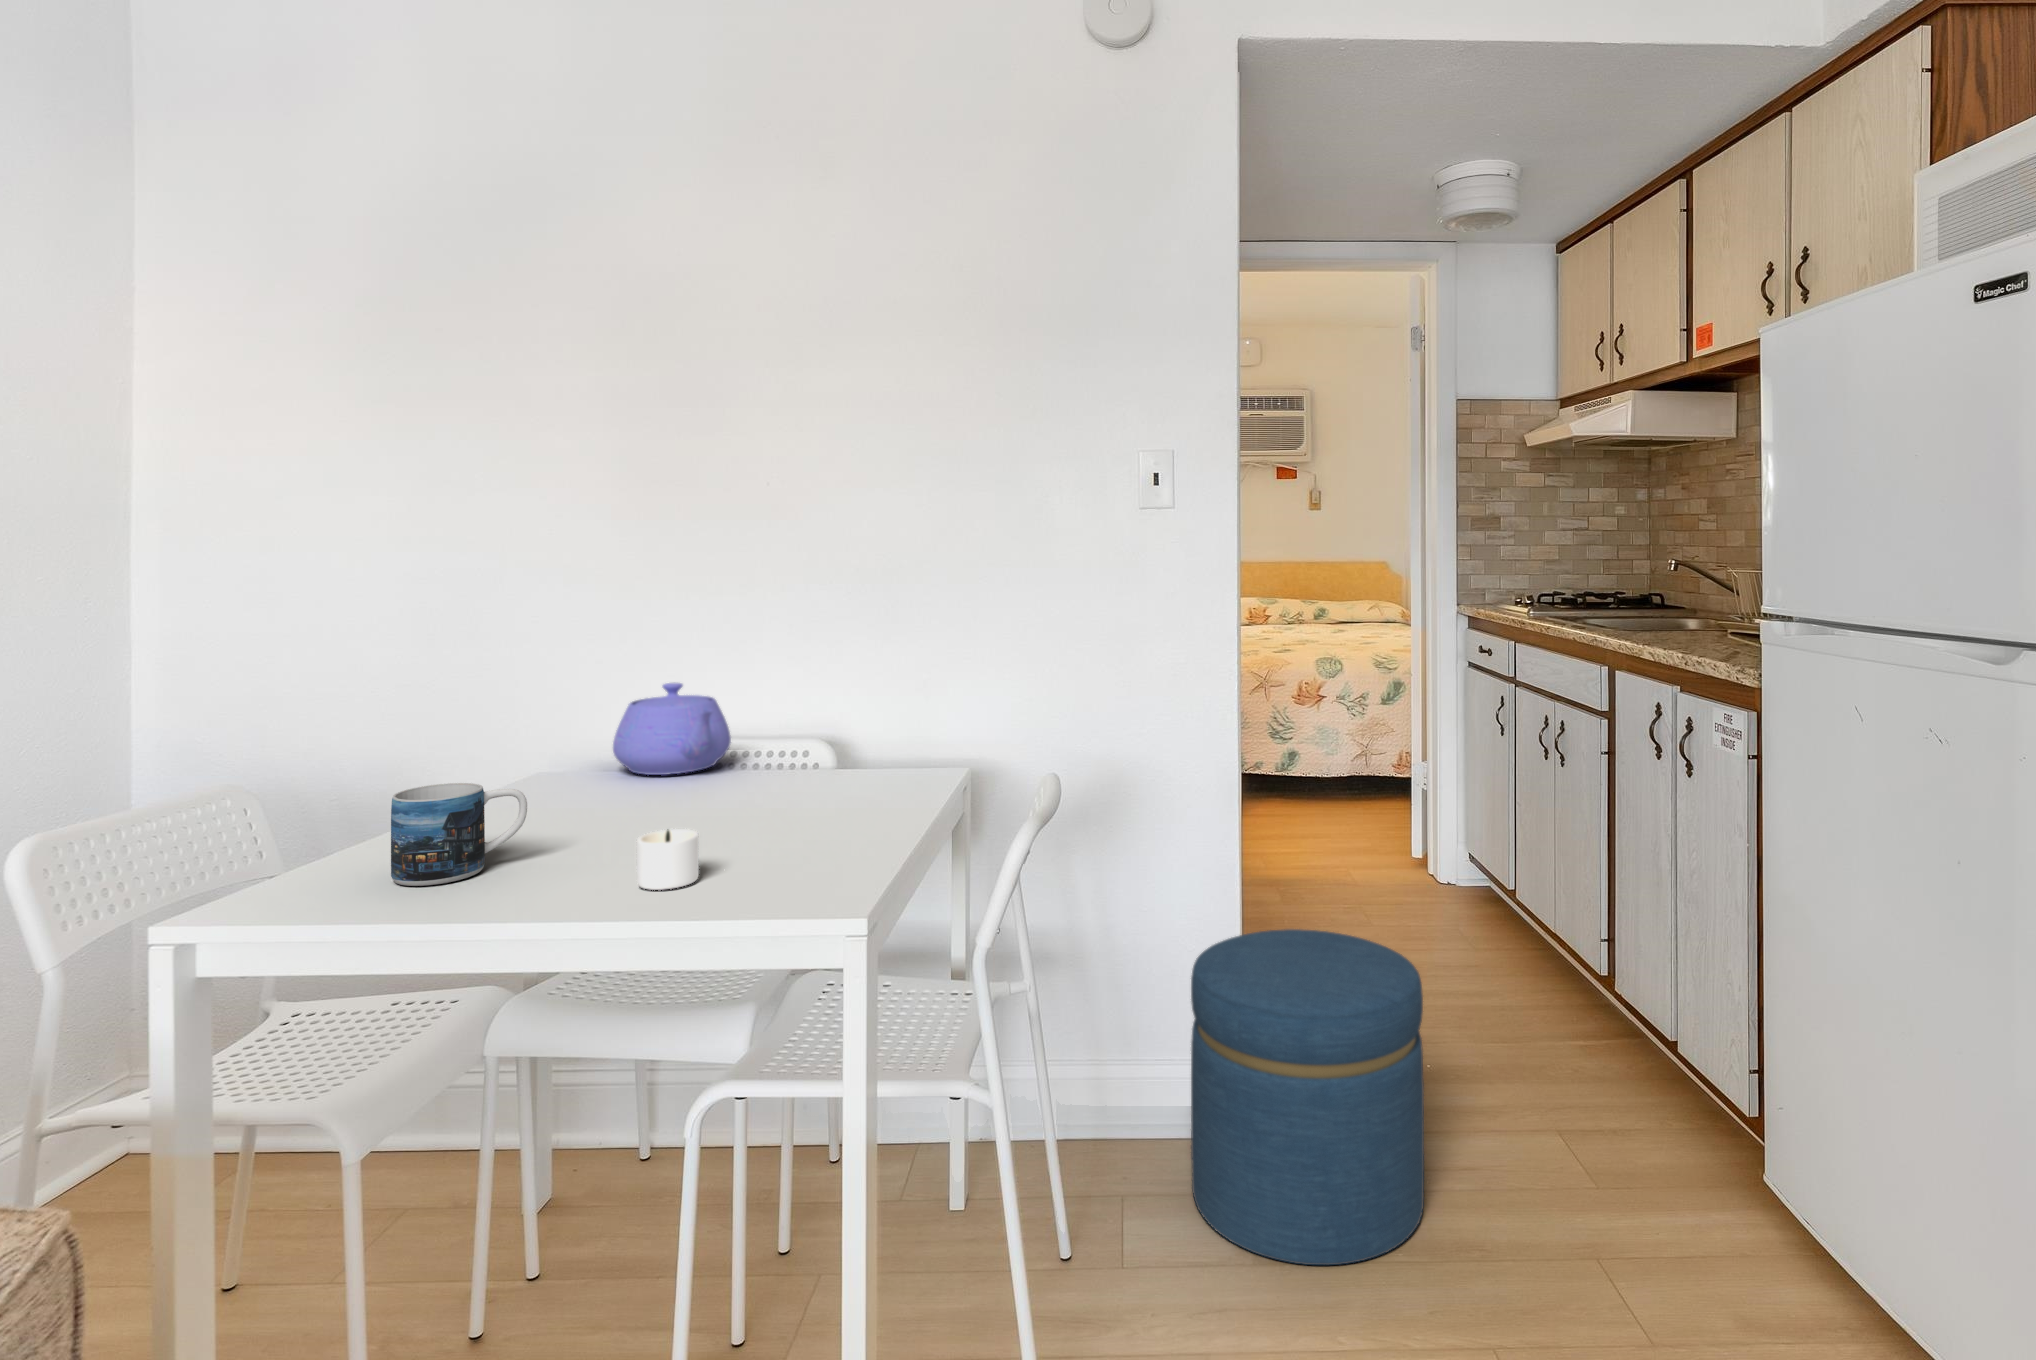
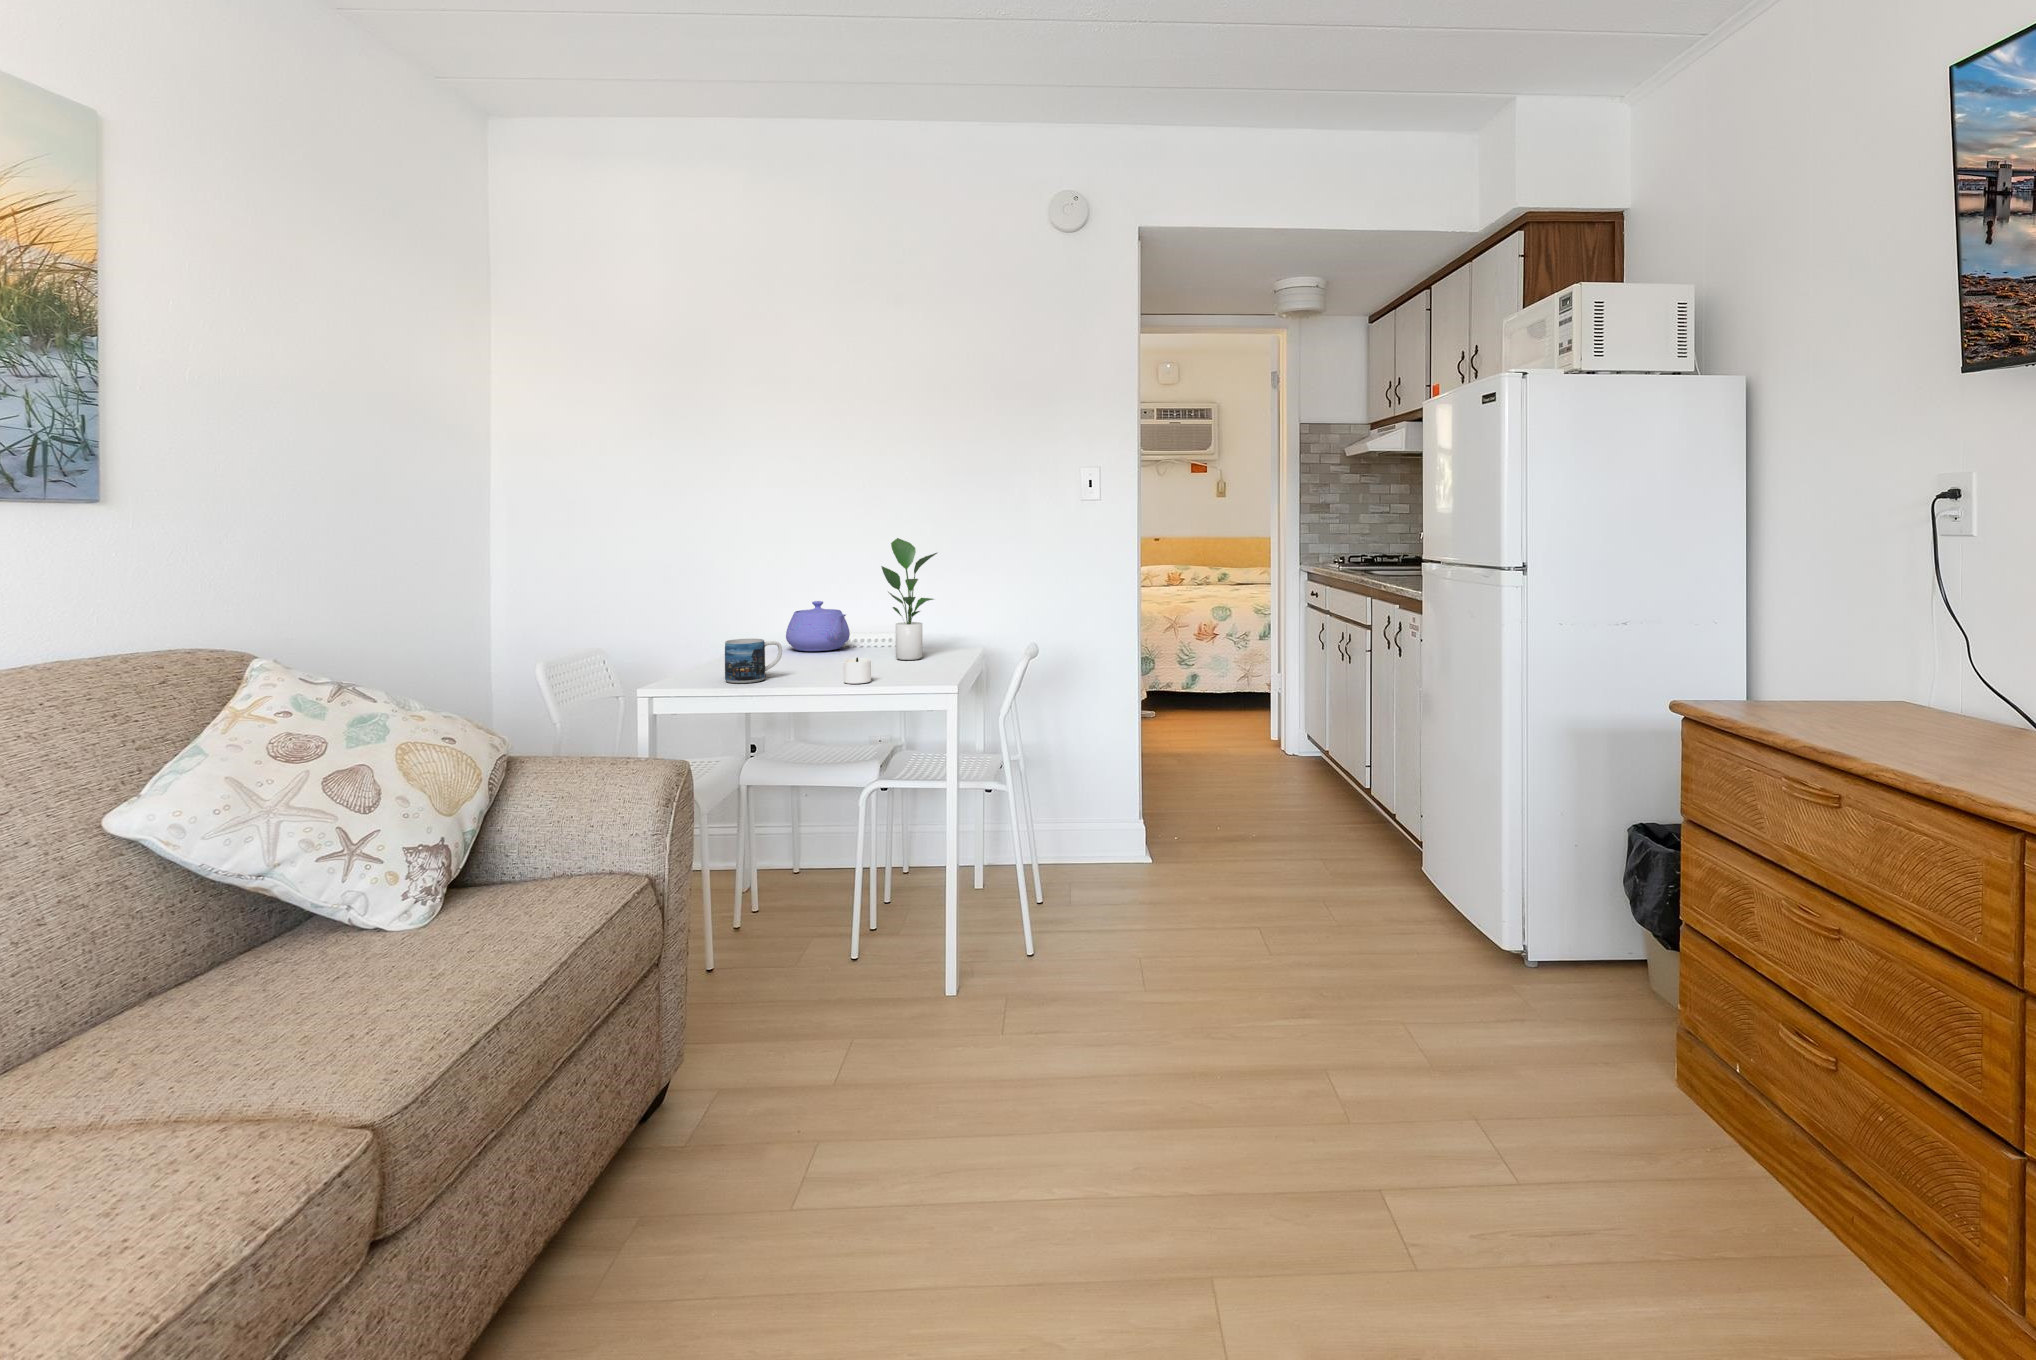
potted plant: none [762,572,874,803] -> present [881,538,937,660]
ottoman: present [1191,929,1424,1265] -> none [1110,744,1237,905]

